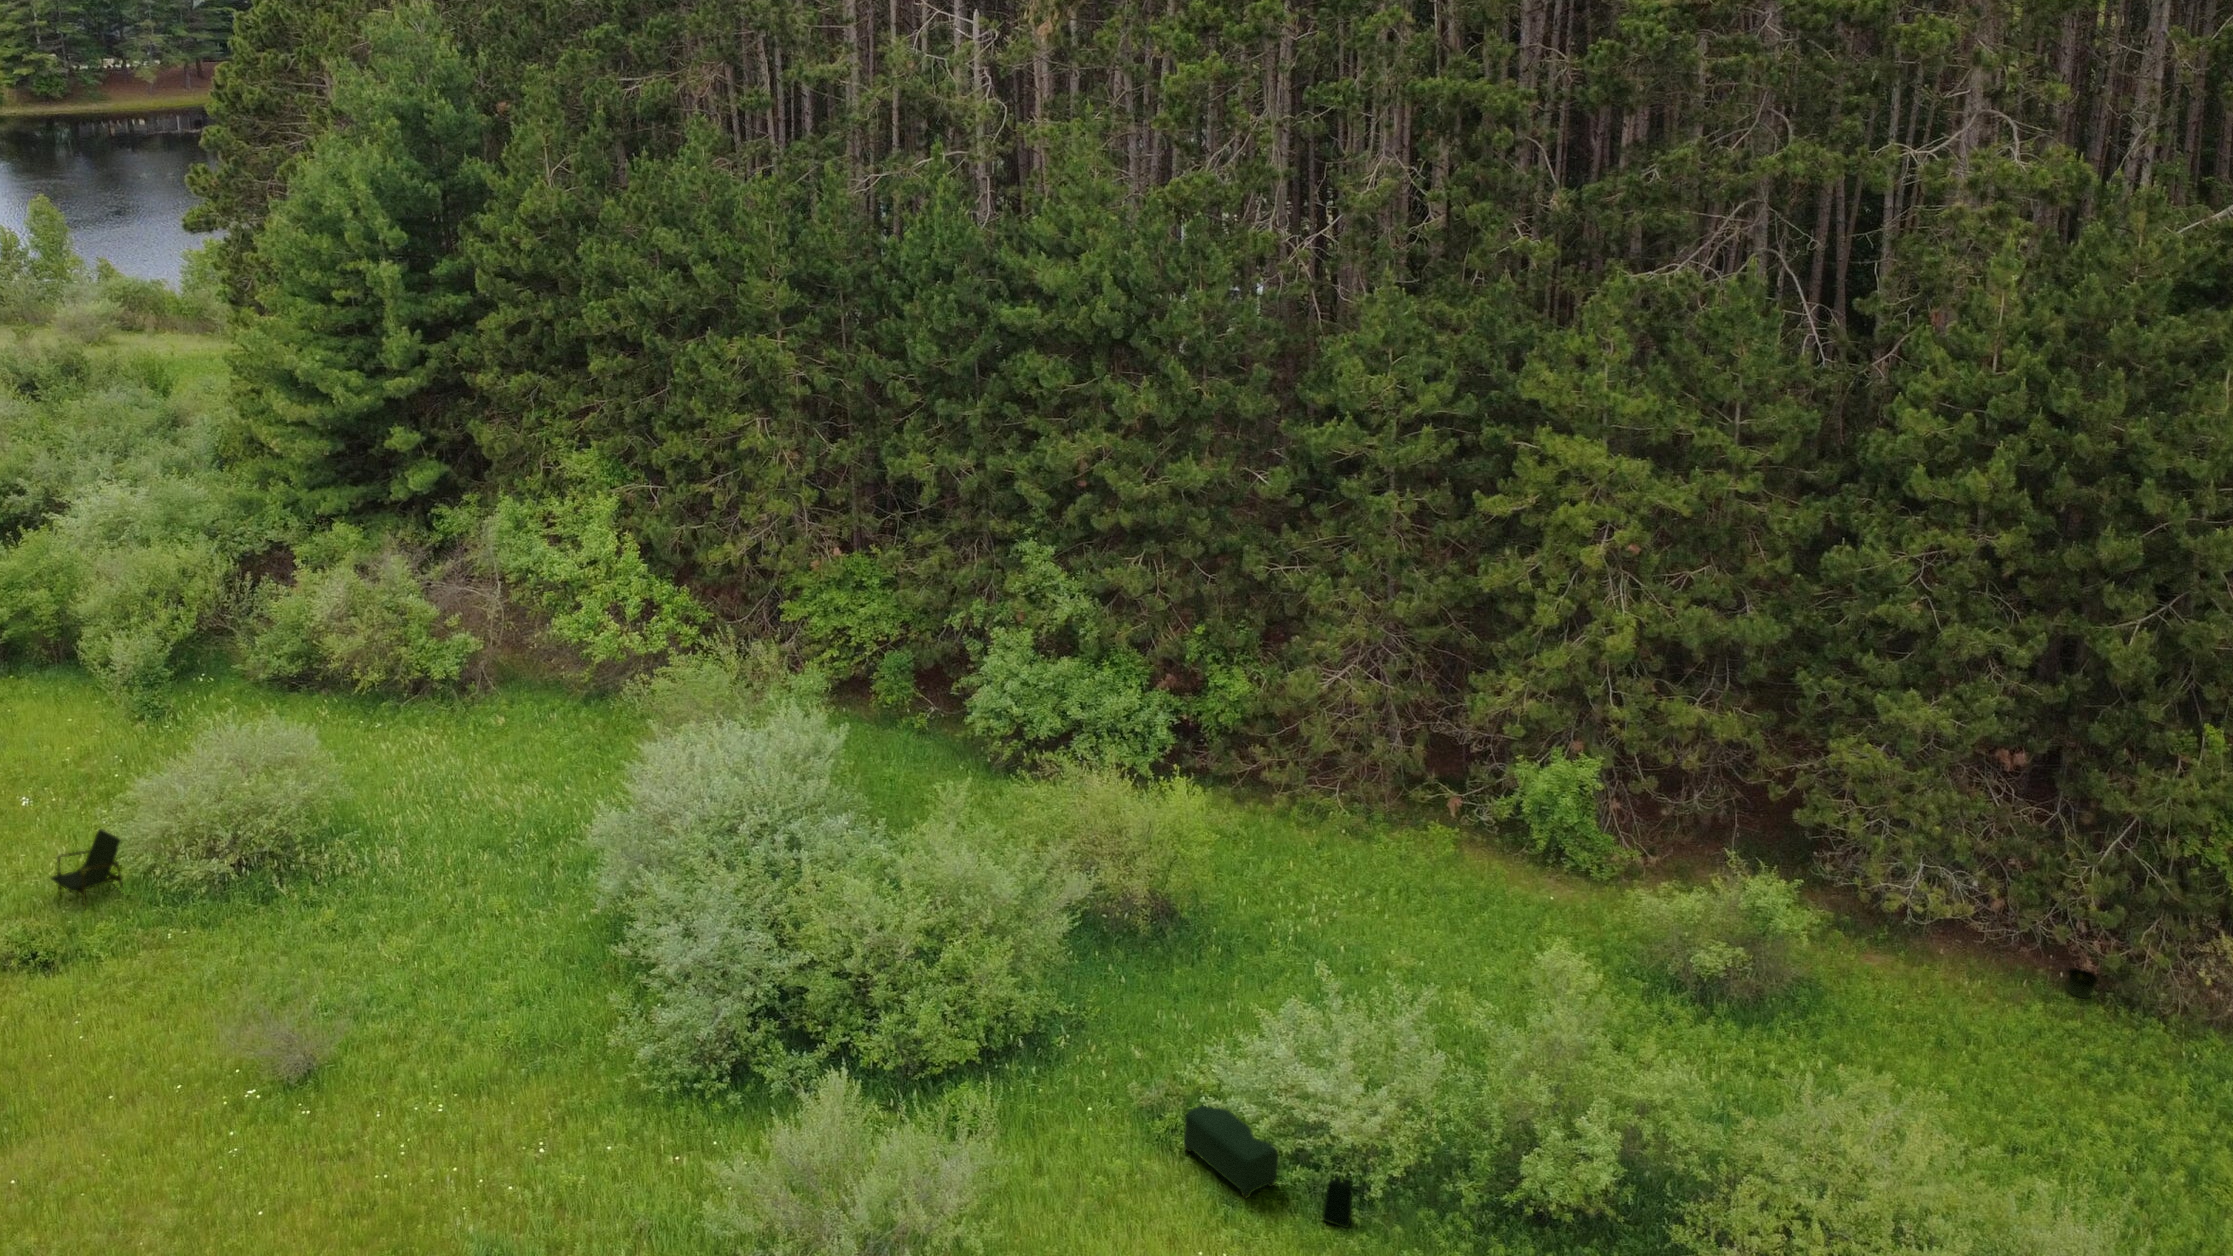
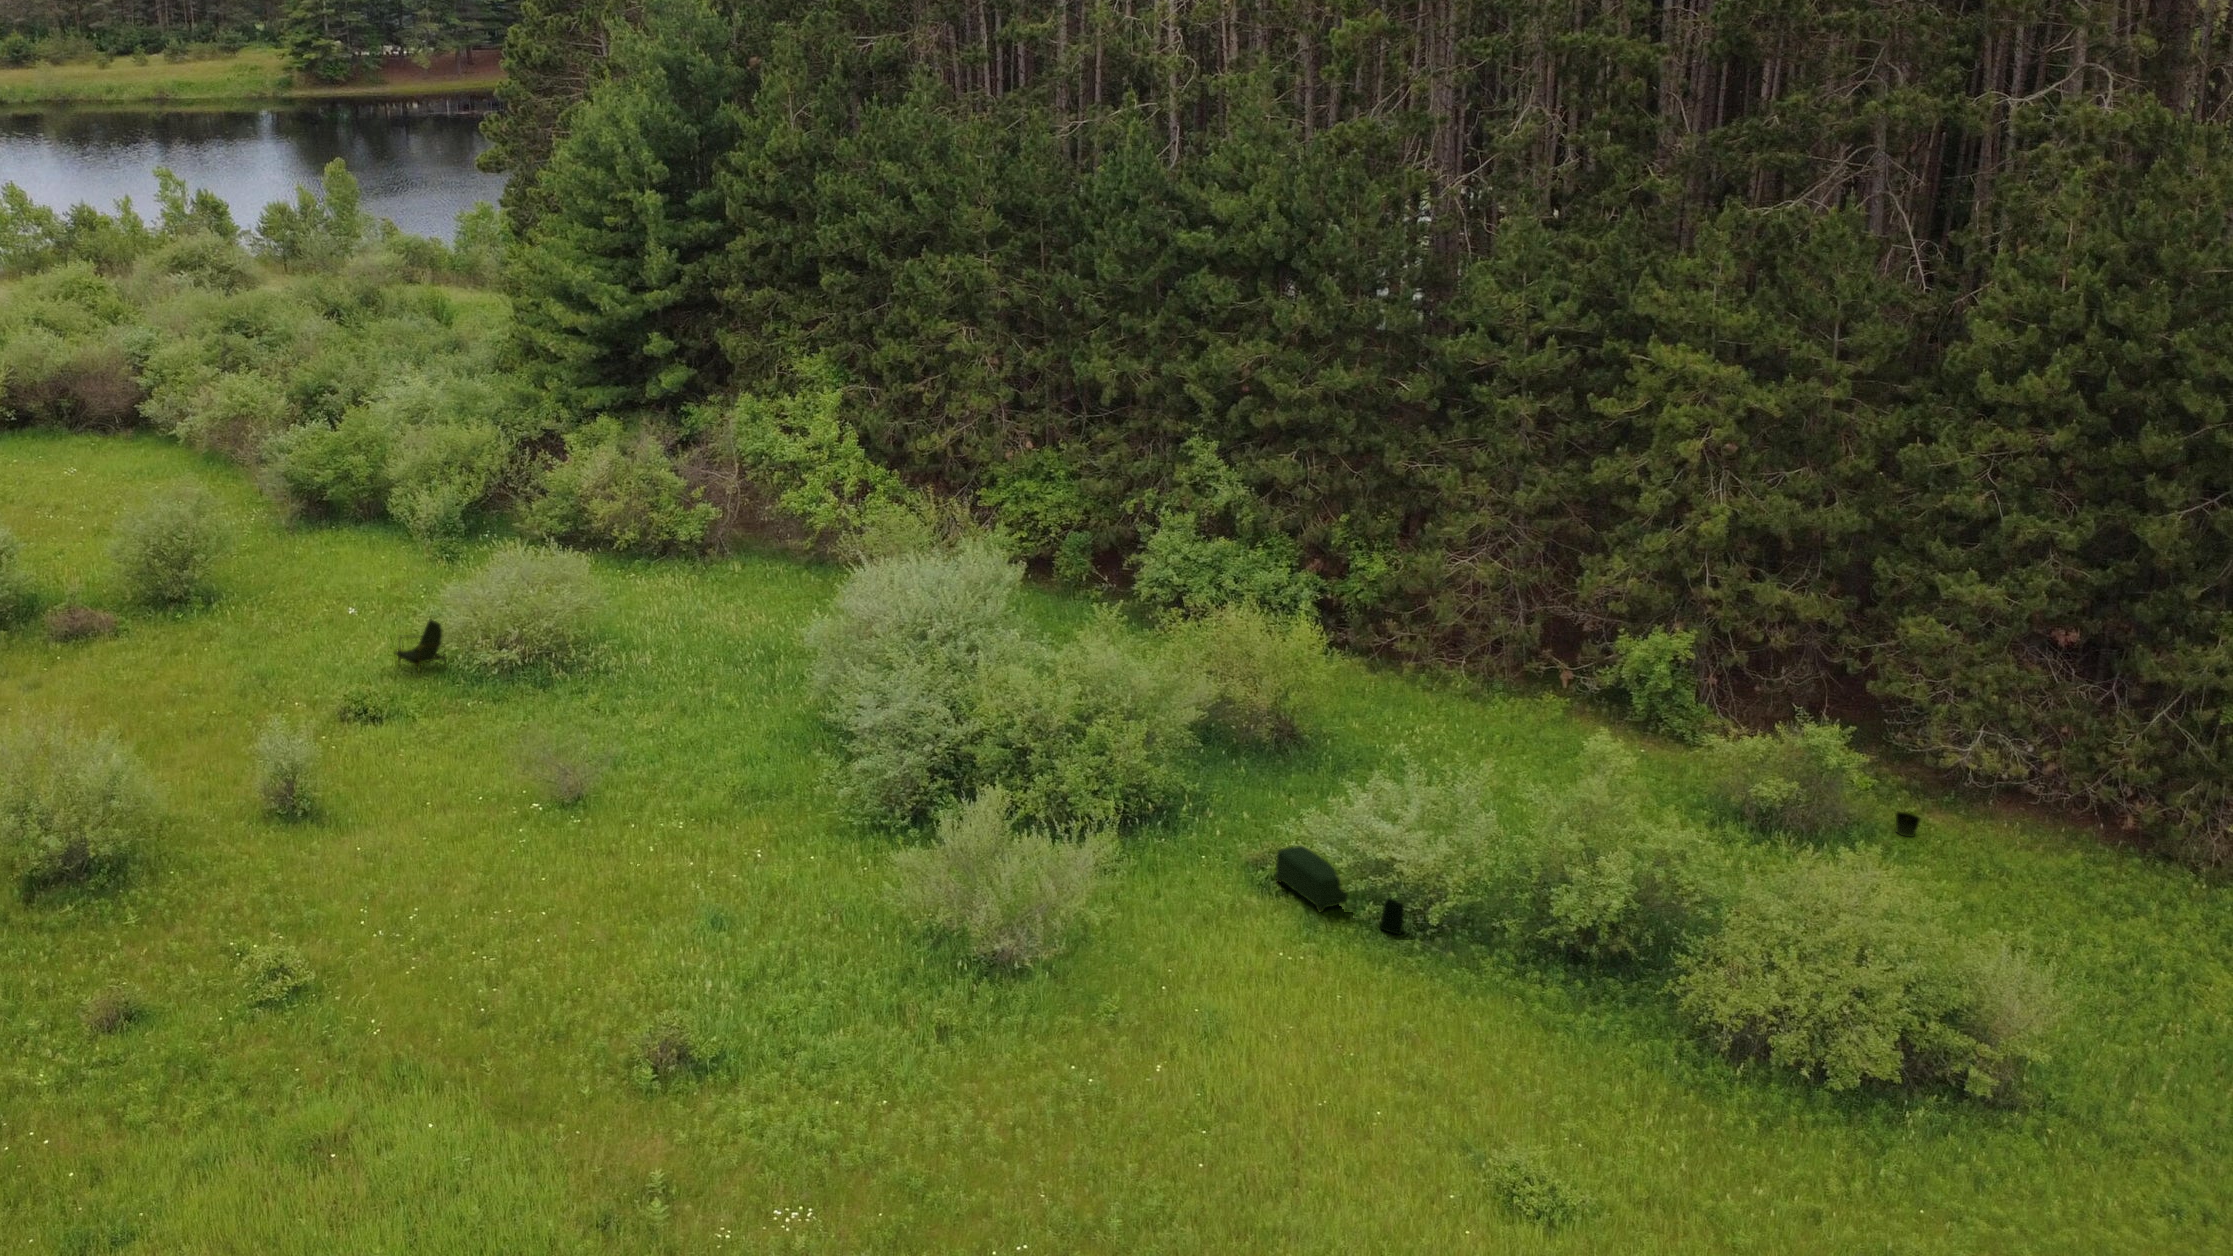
bucket: present [2068,968,2098,998] -> present [1896,811,1920,837]

